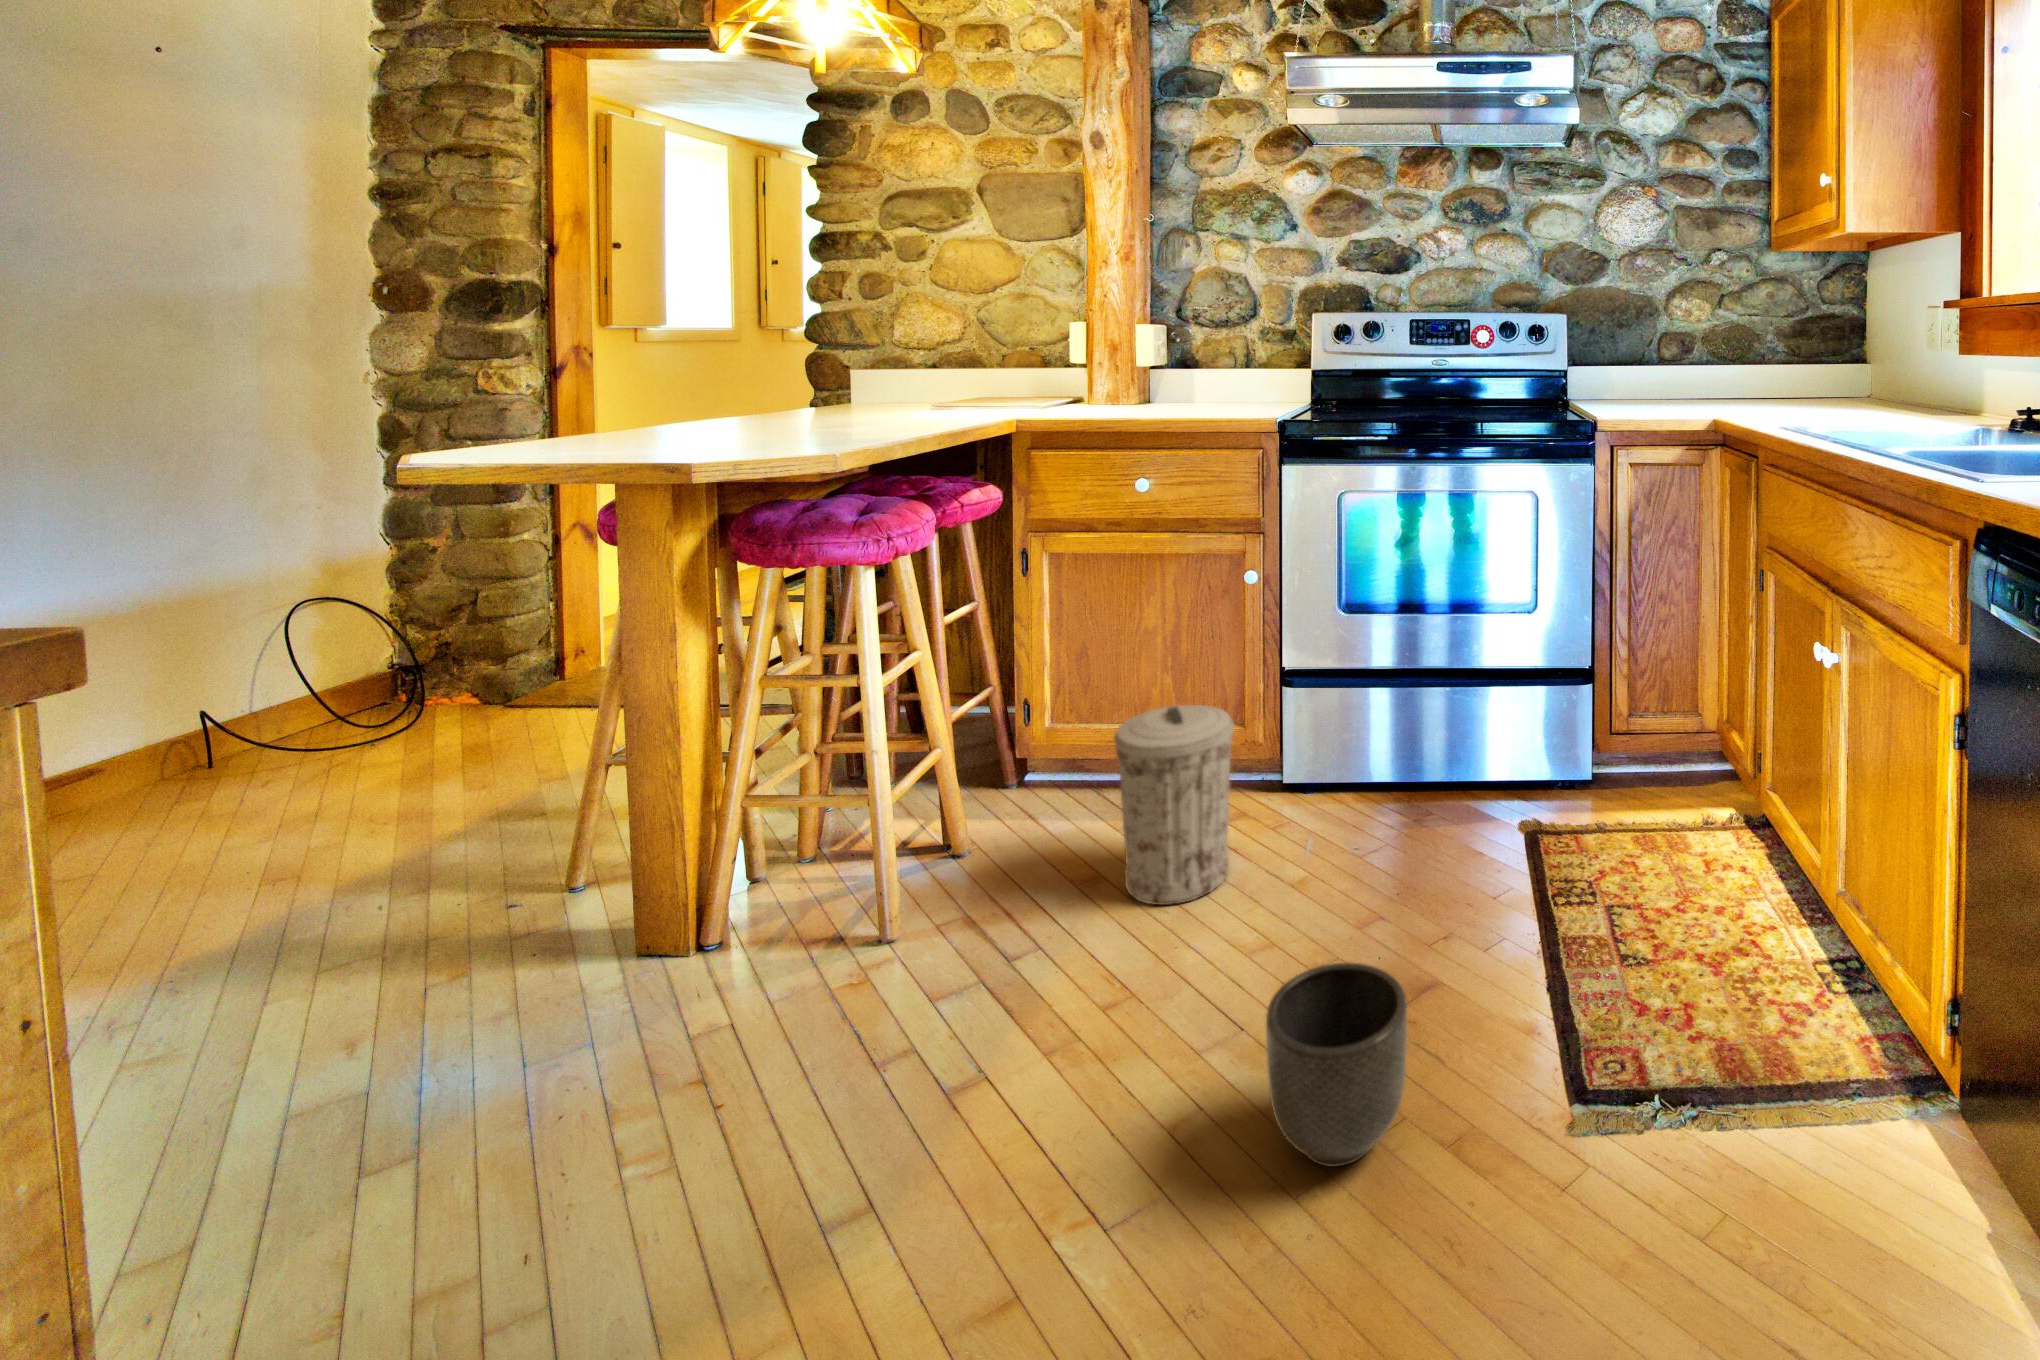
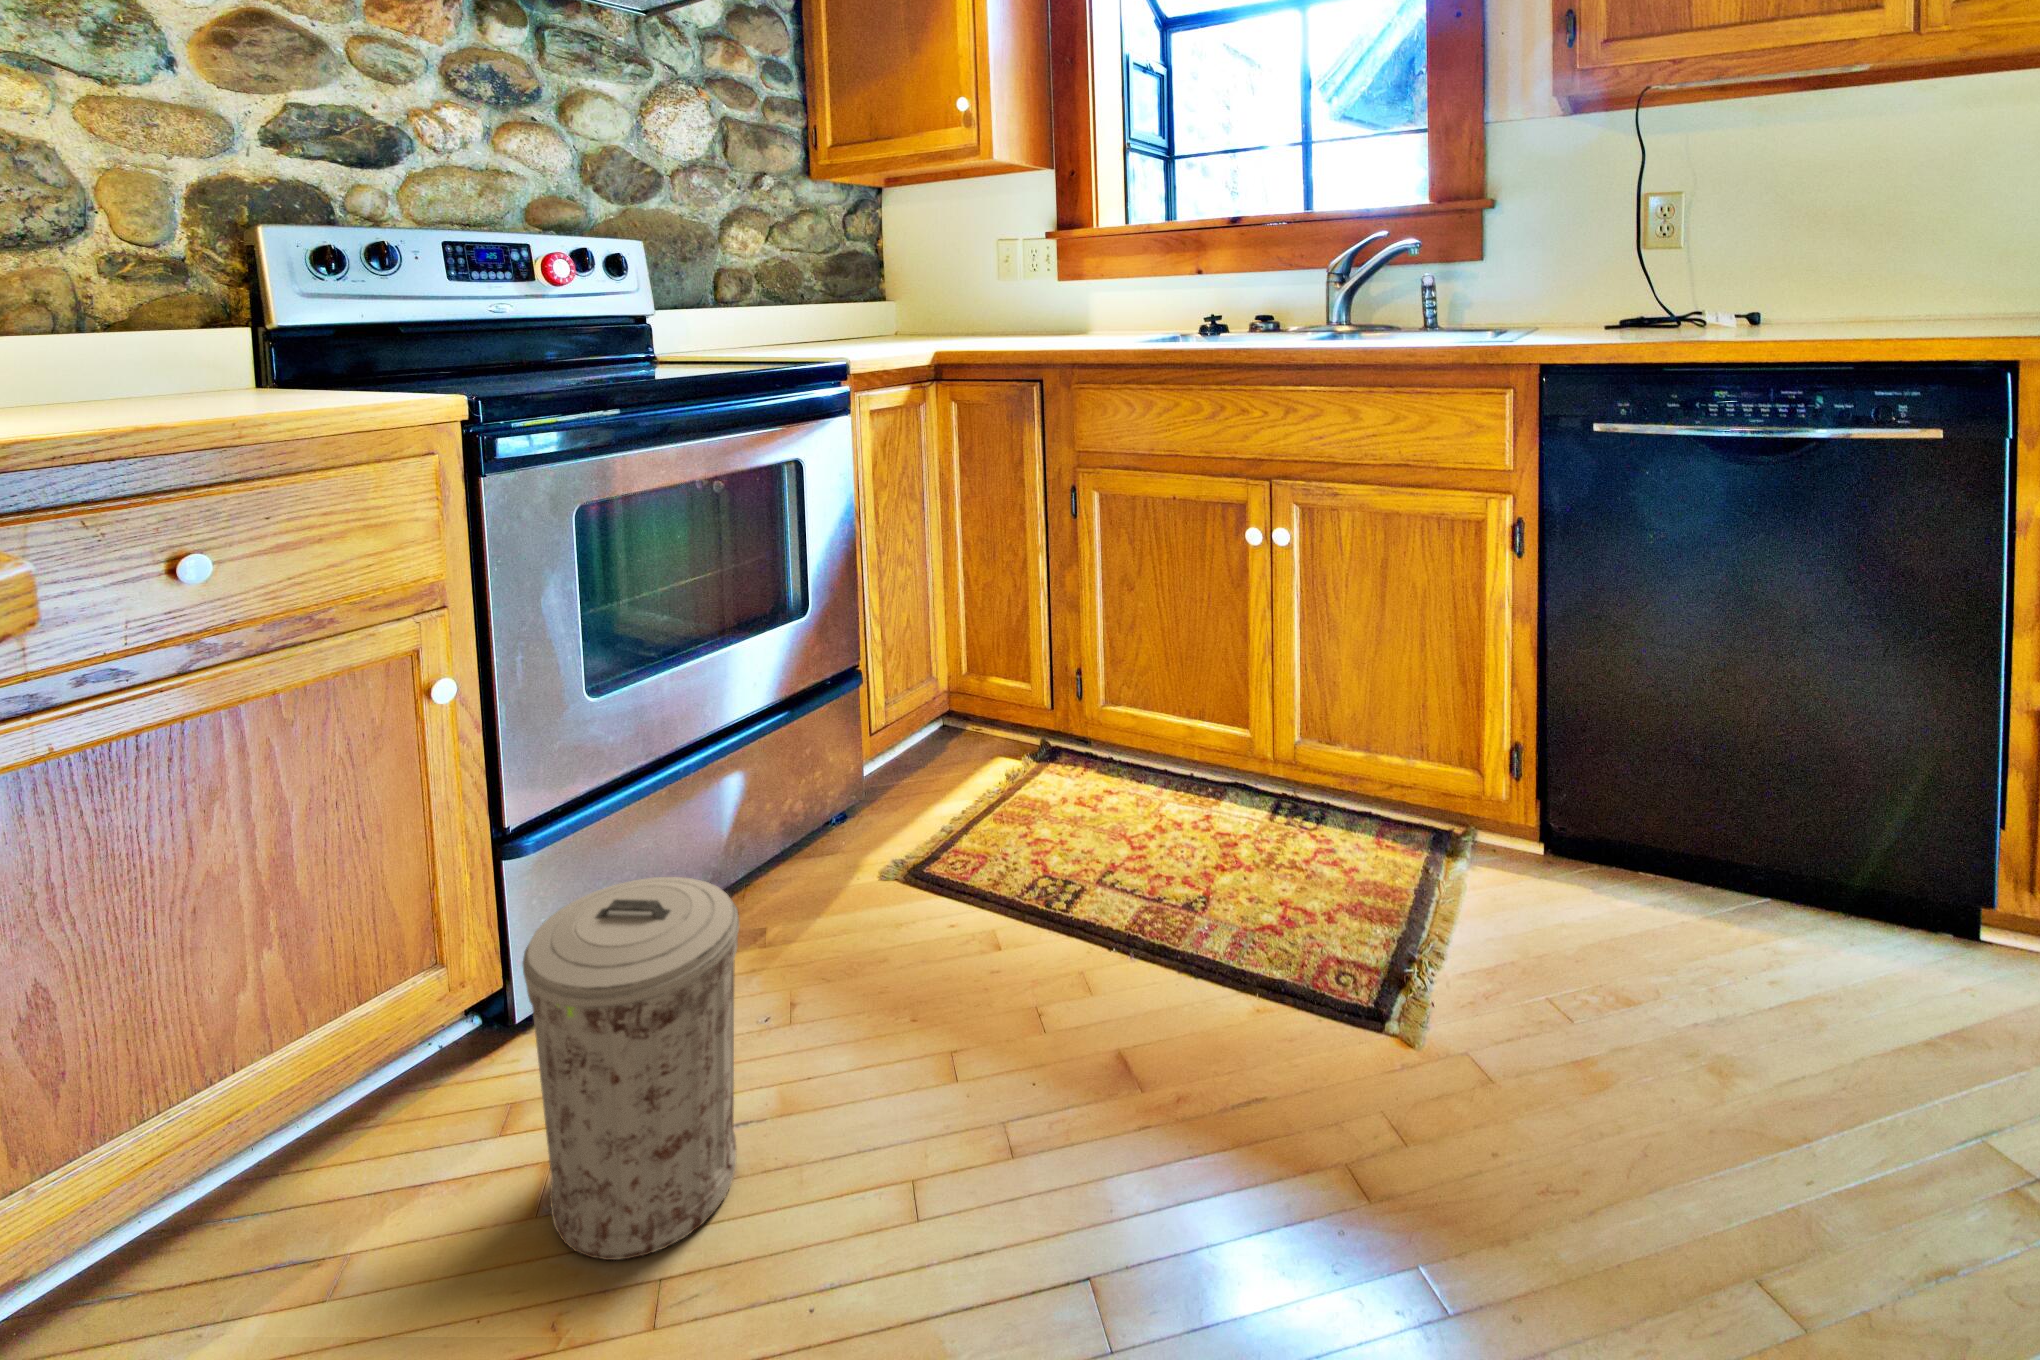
planter: present [1266,963,1407,1167] -> none [1233,967,1404,1202]

